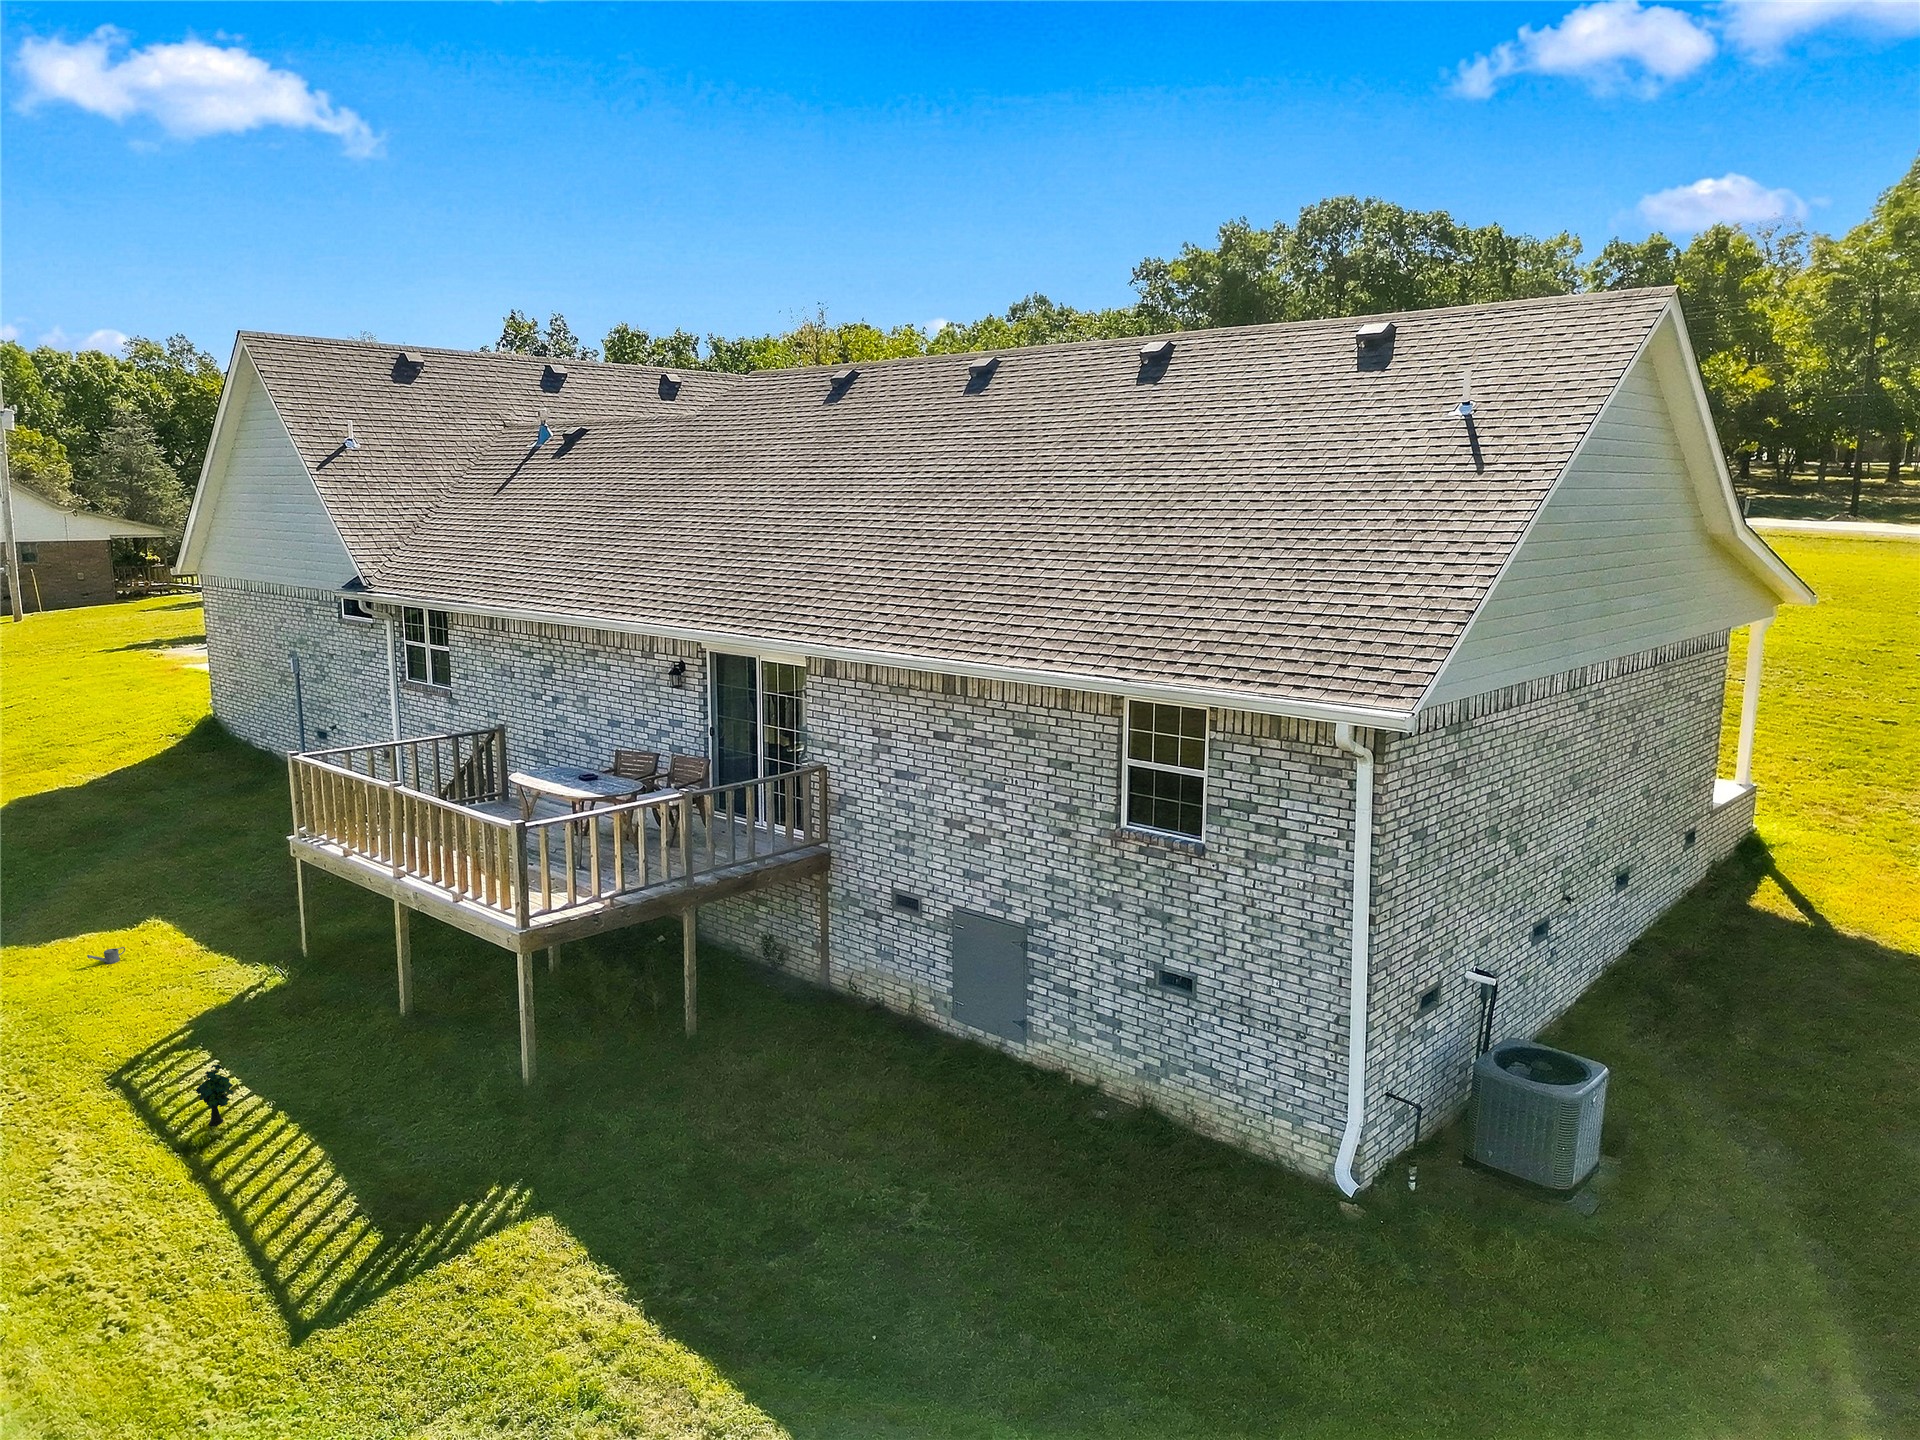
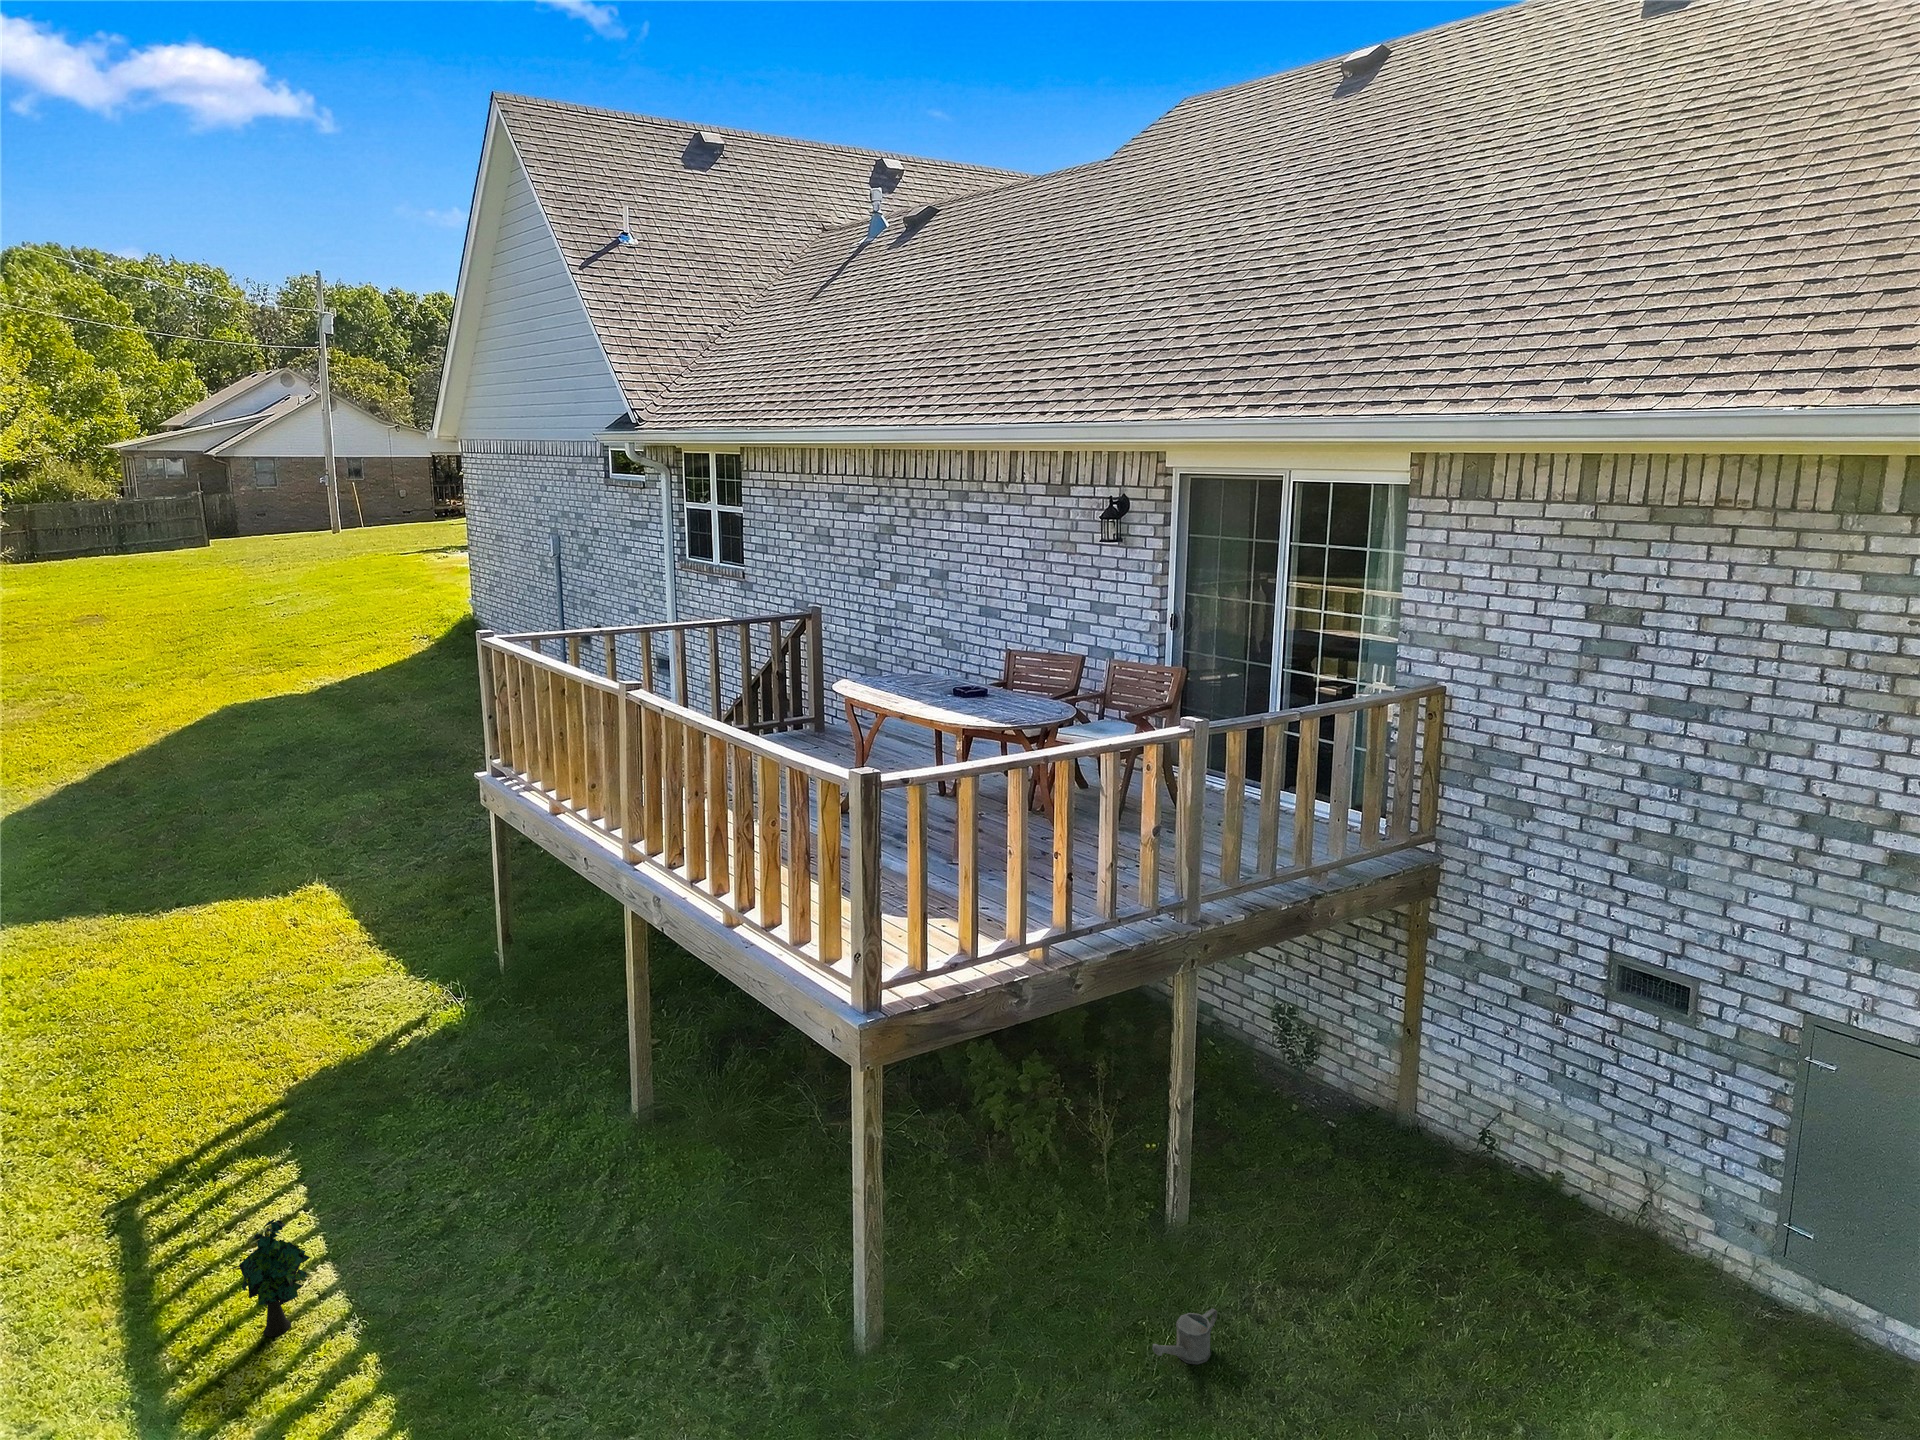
watering can: present [87,947,125,964] -> present [1153,1308,1217,1365]

